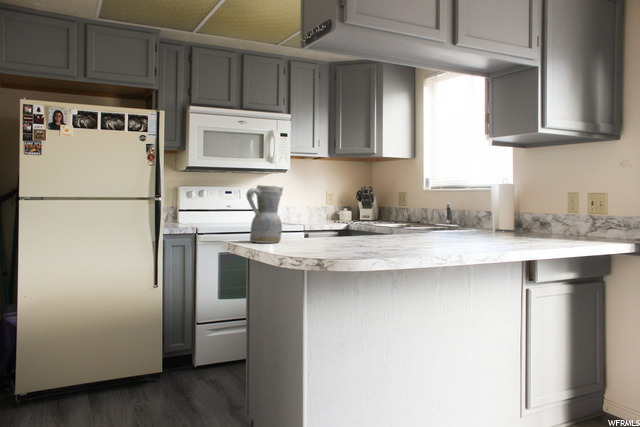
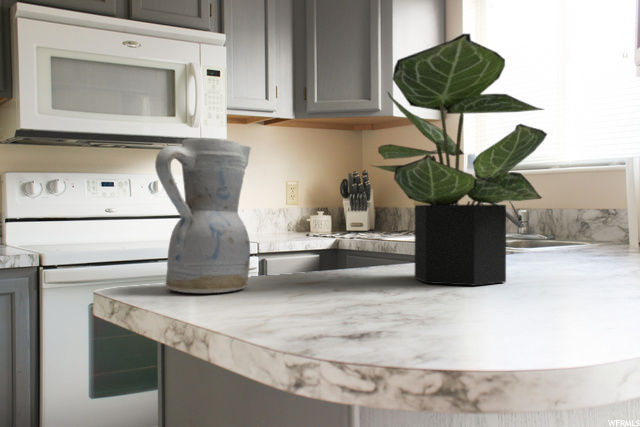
potted plant: none [332,149,406,244] -> present [375,34,547,285]

